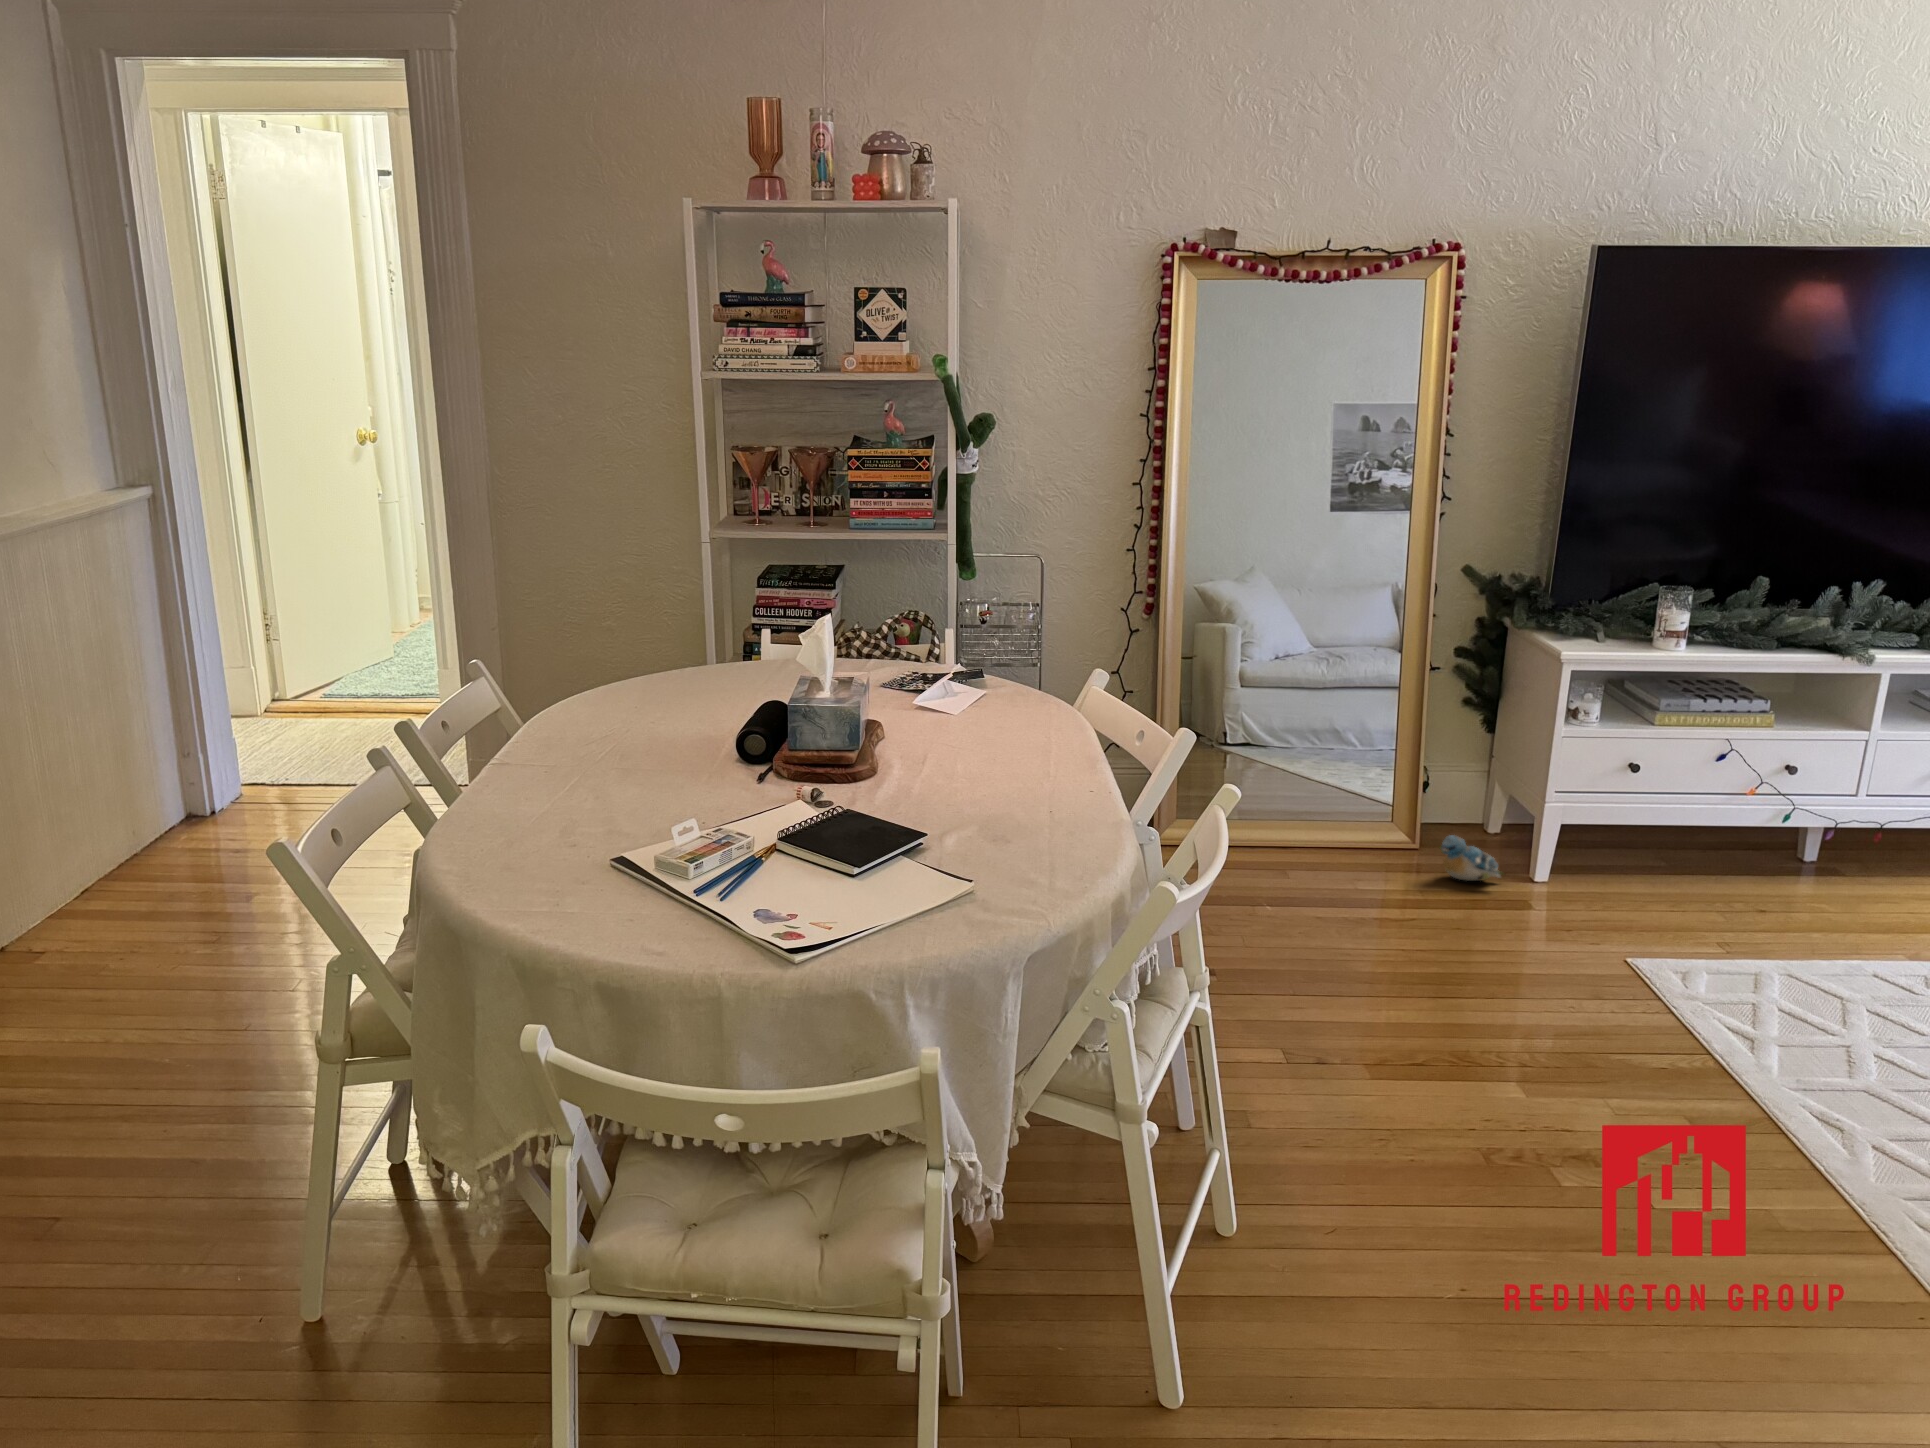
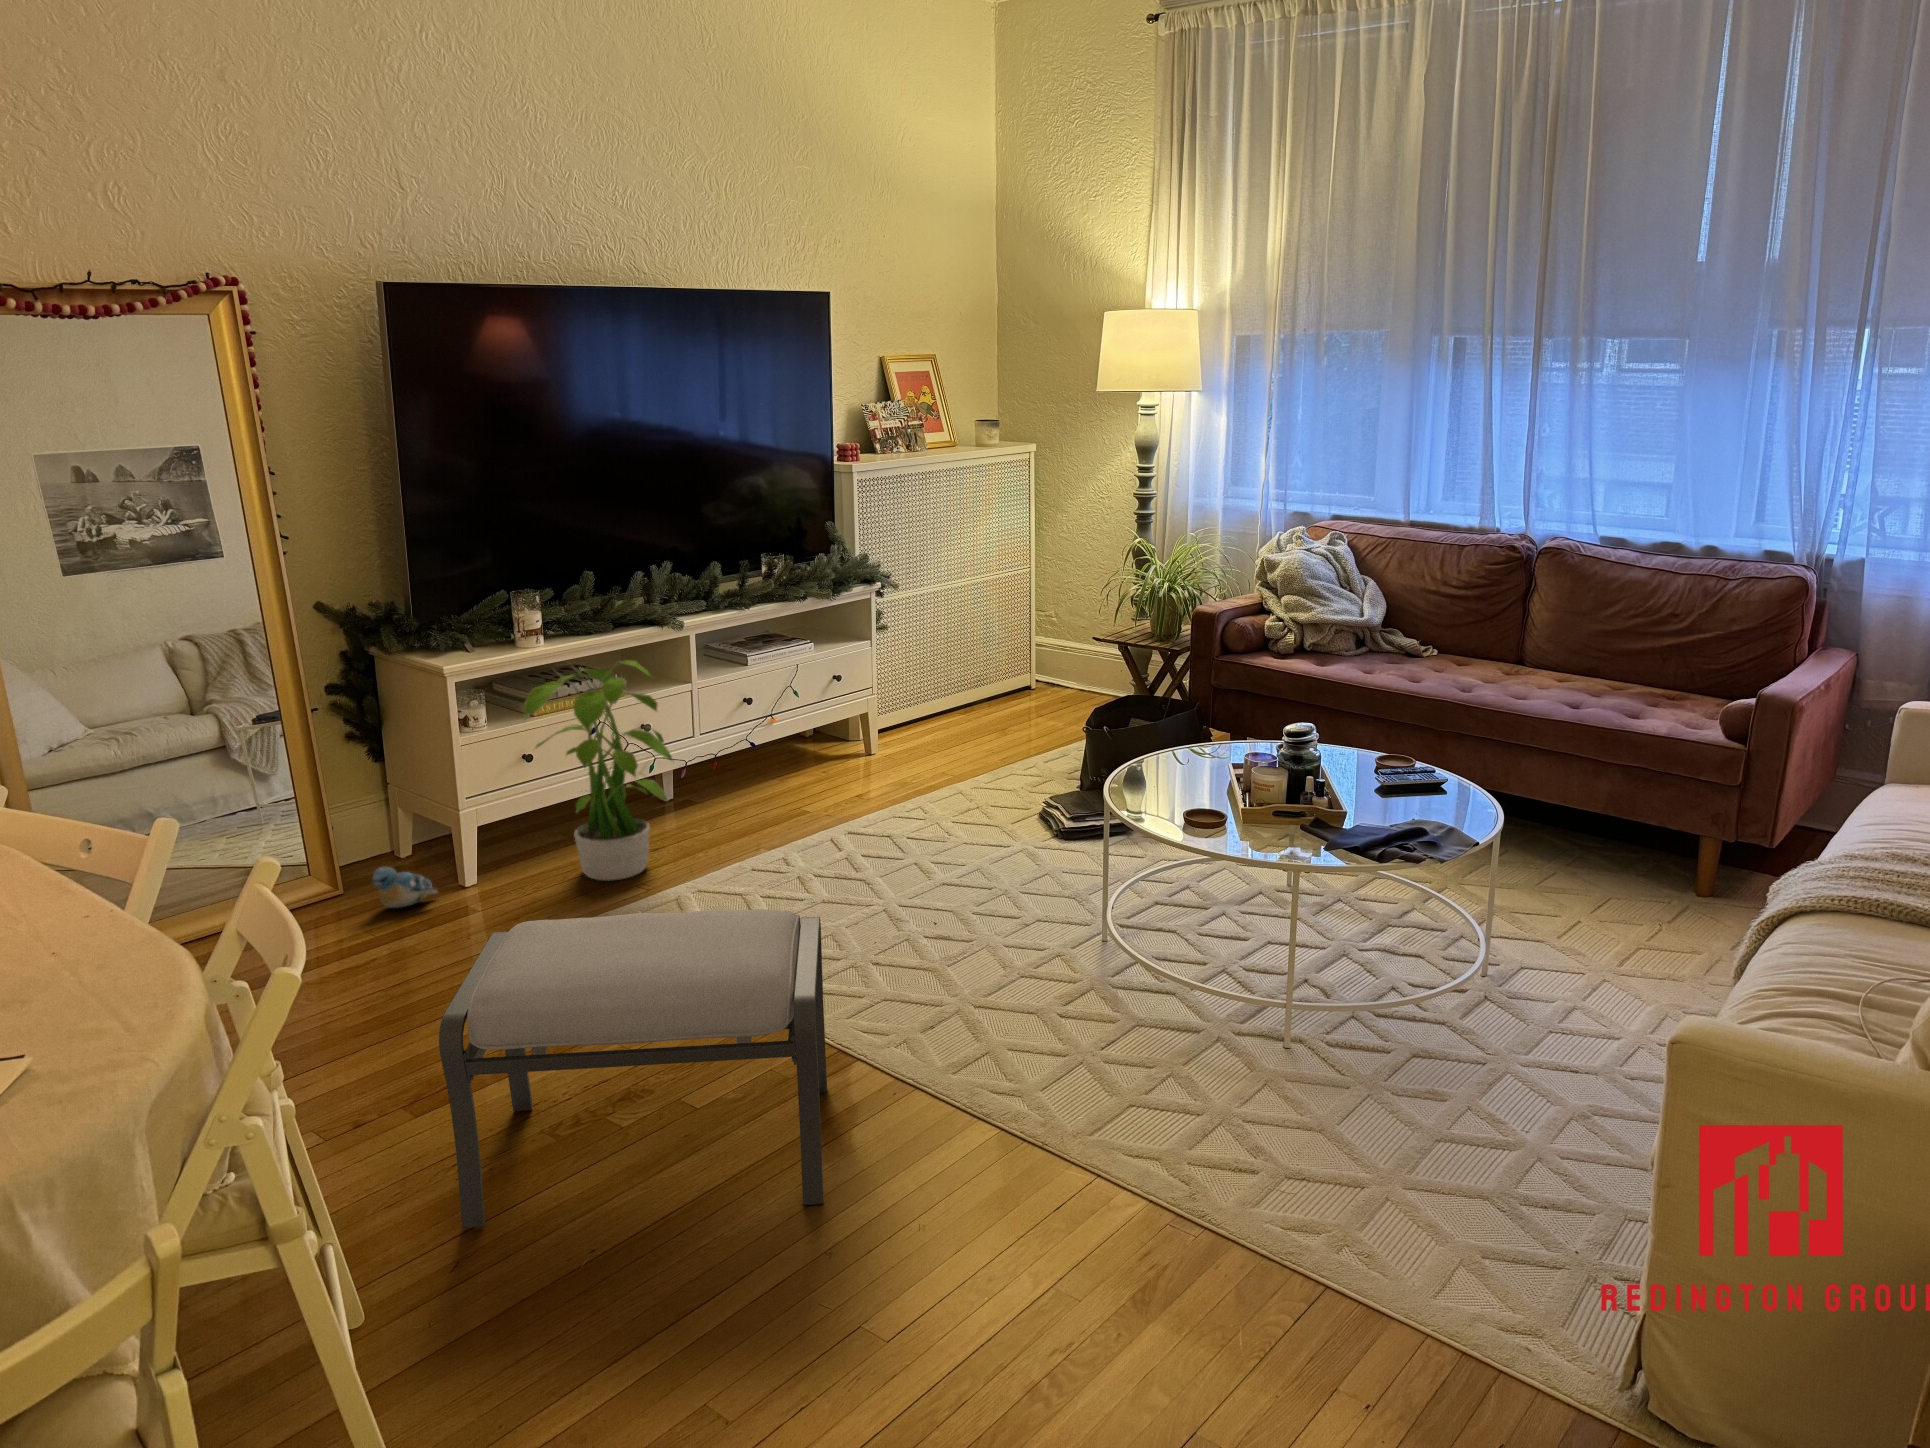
potted plant: none [1629,674,1805,931] -> present [523,660,673,881]
ottoman: none [1371,937,1870,1381] -> present [439,910,828,1228]

